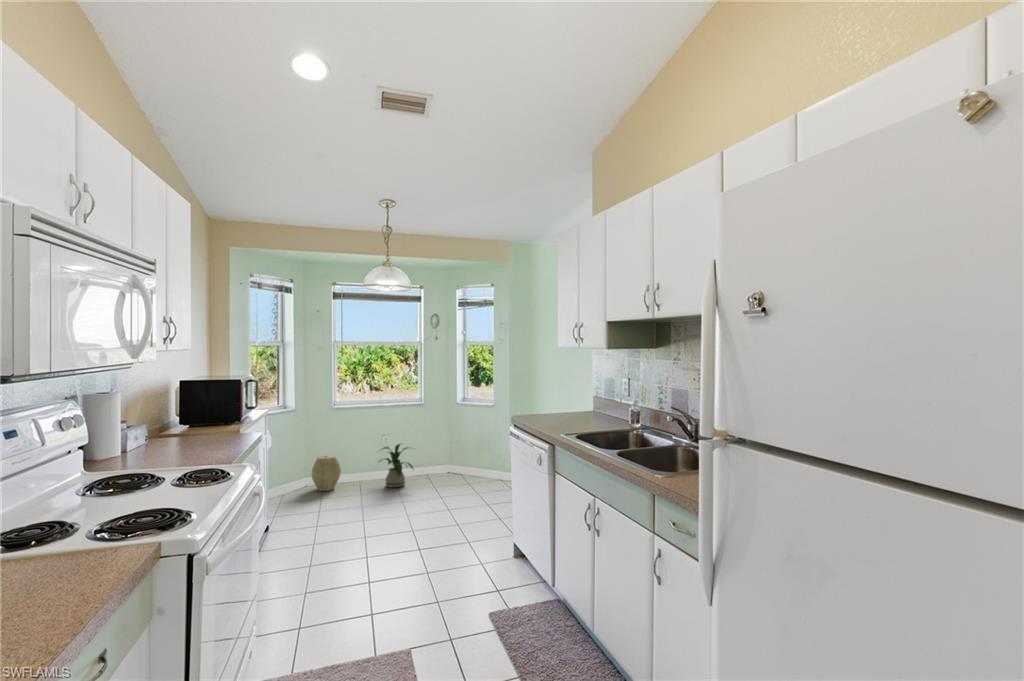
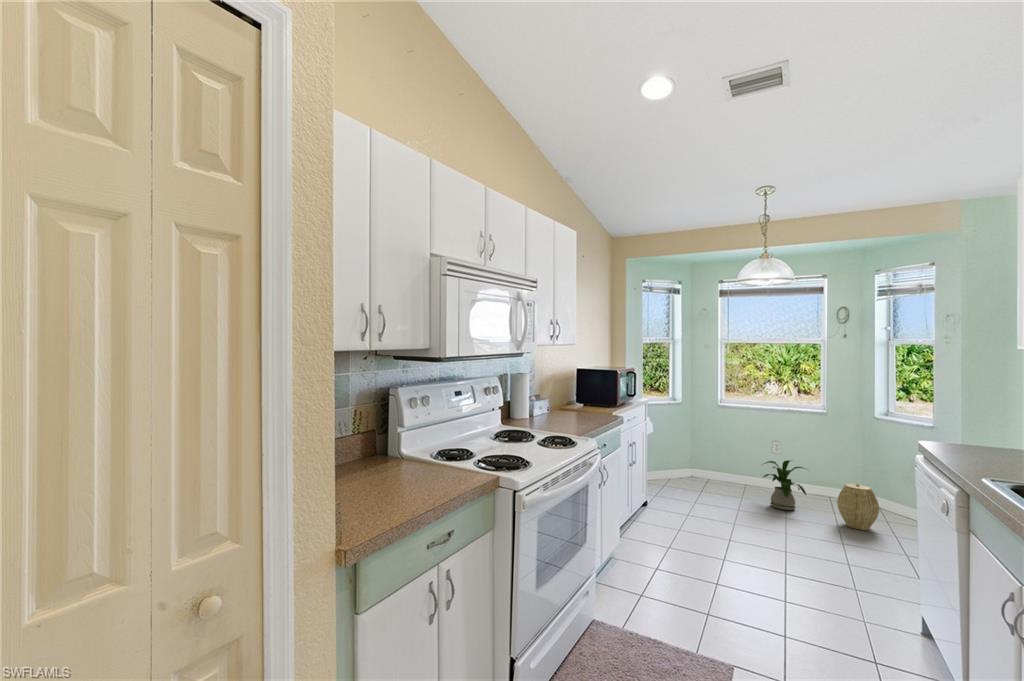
woven basket: present [312,455,341,491] -> present [837,484,879,530]

